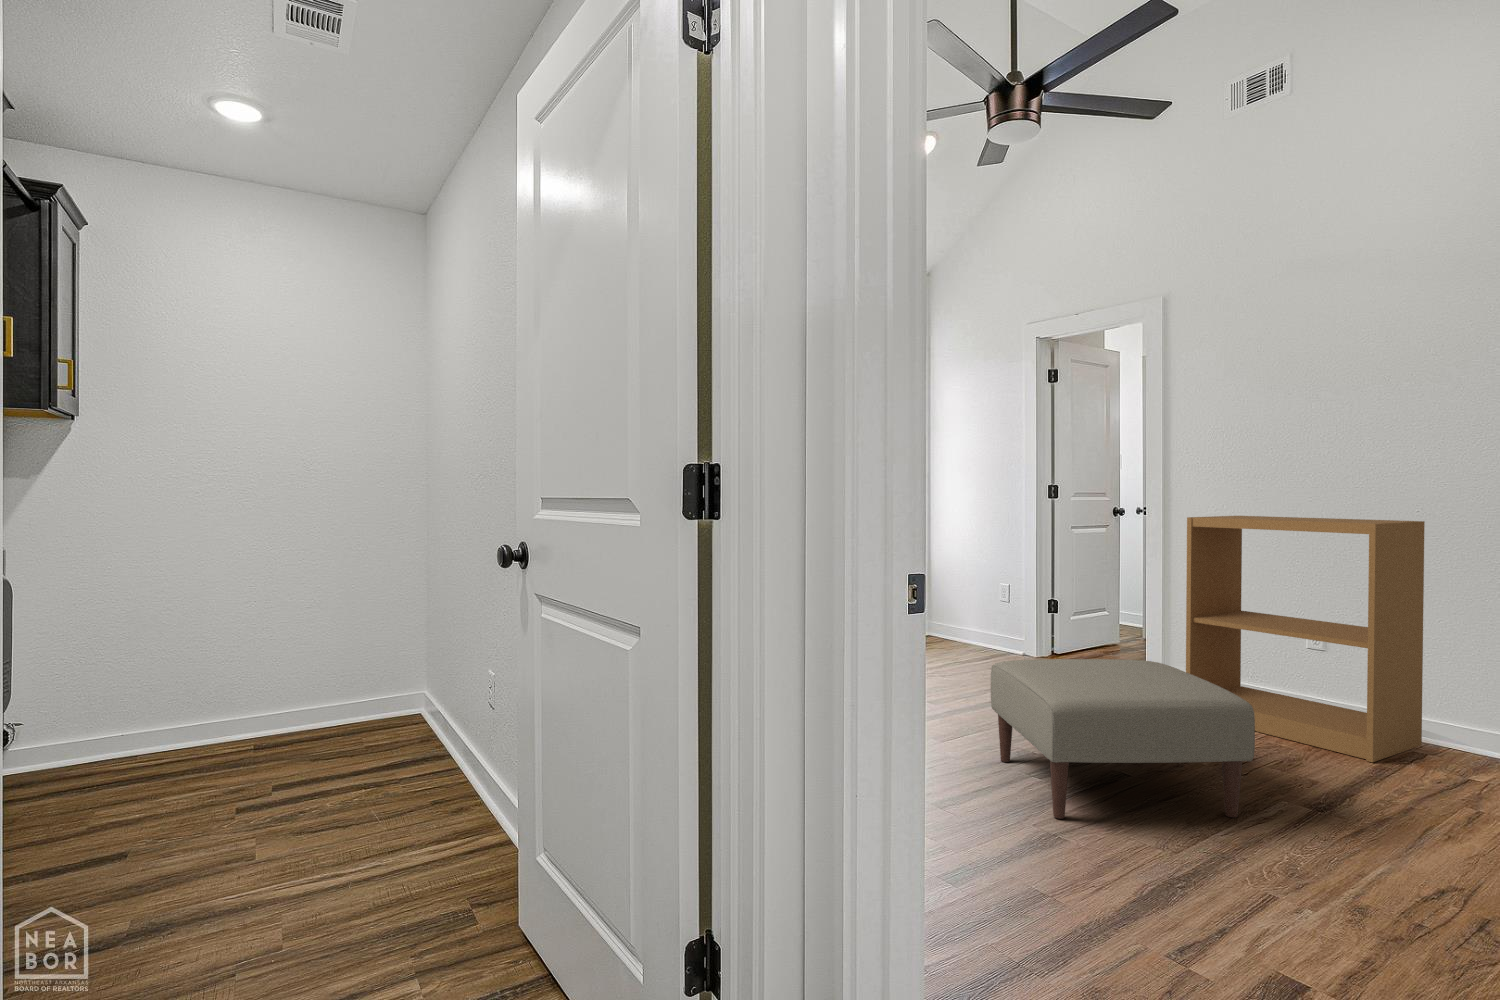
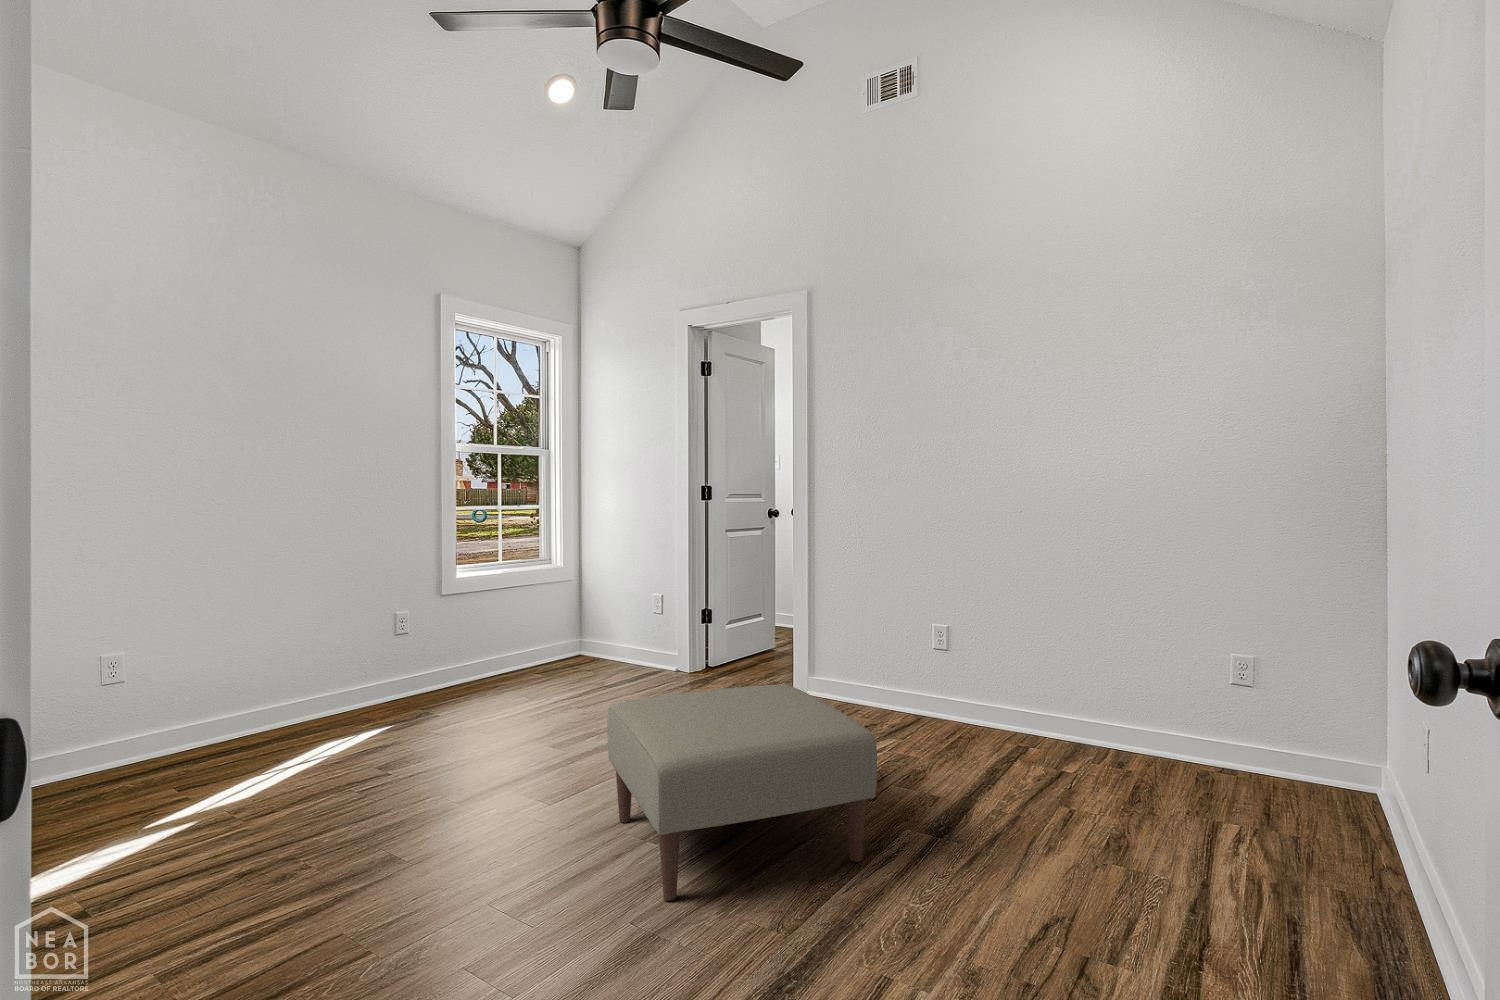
bookshelf: present [1186,516,1425,762] -> none [825,518,1027,766]

